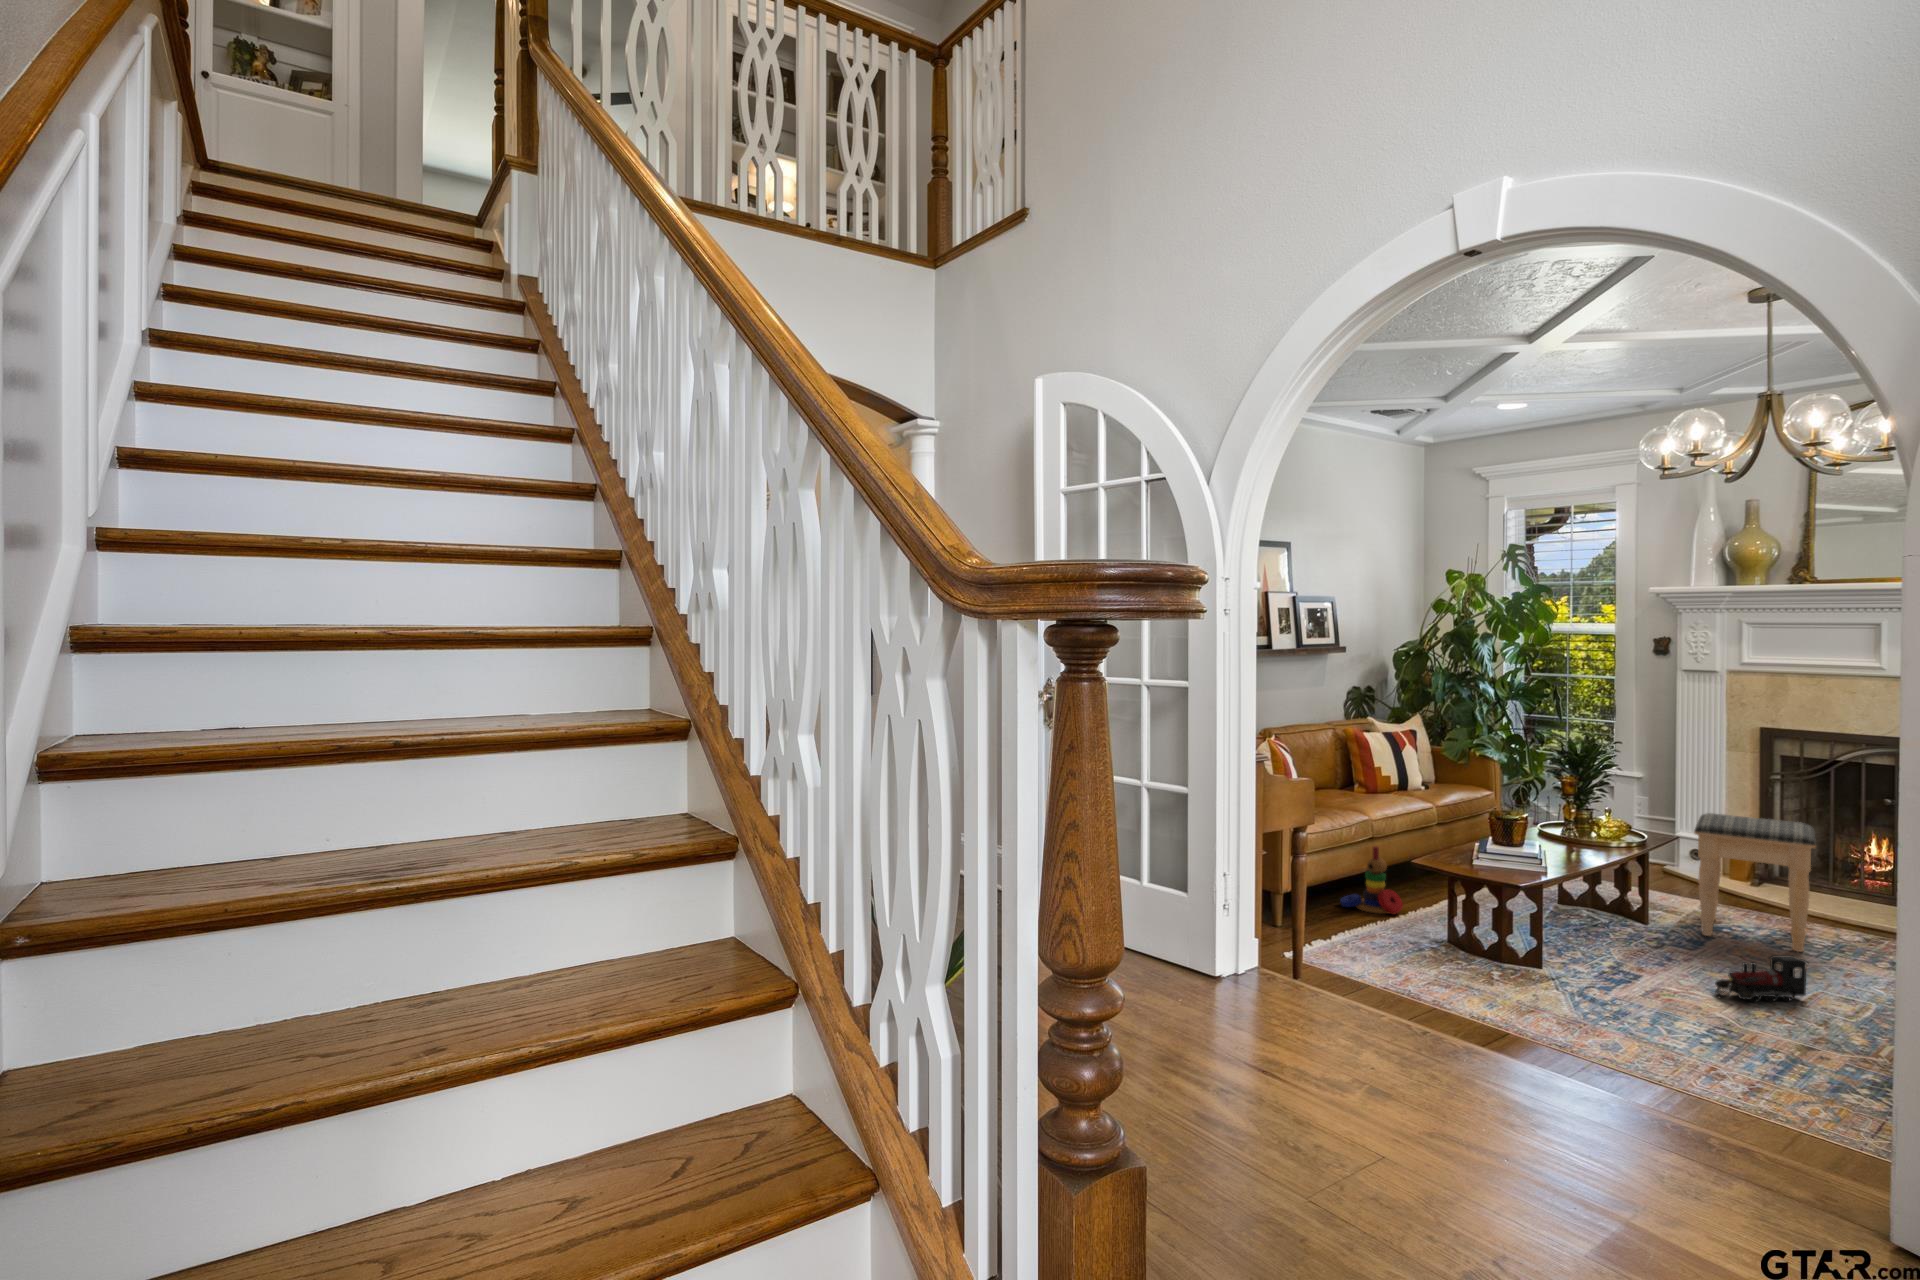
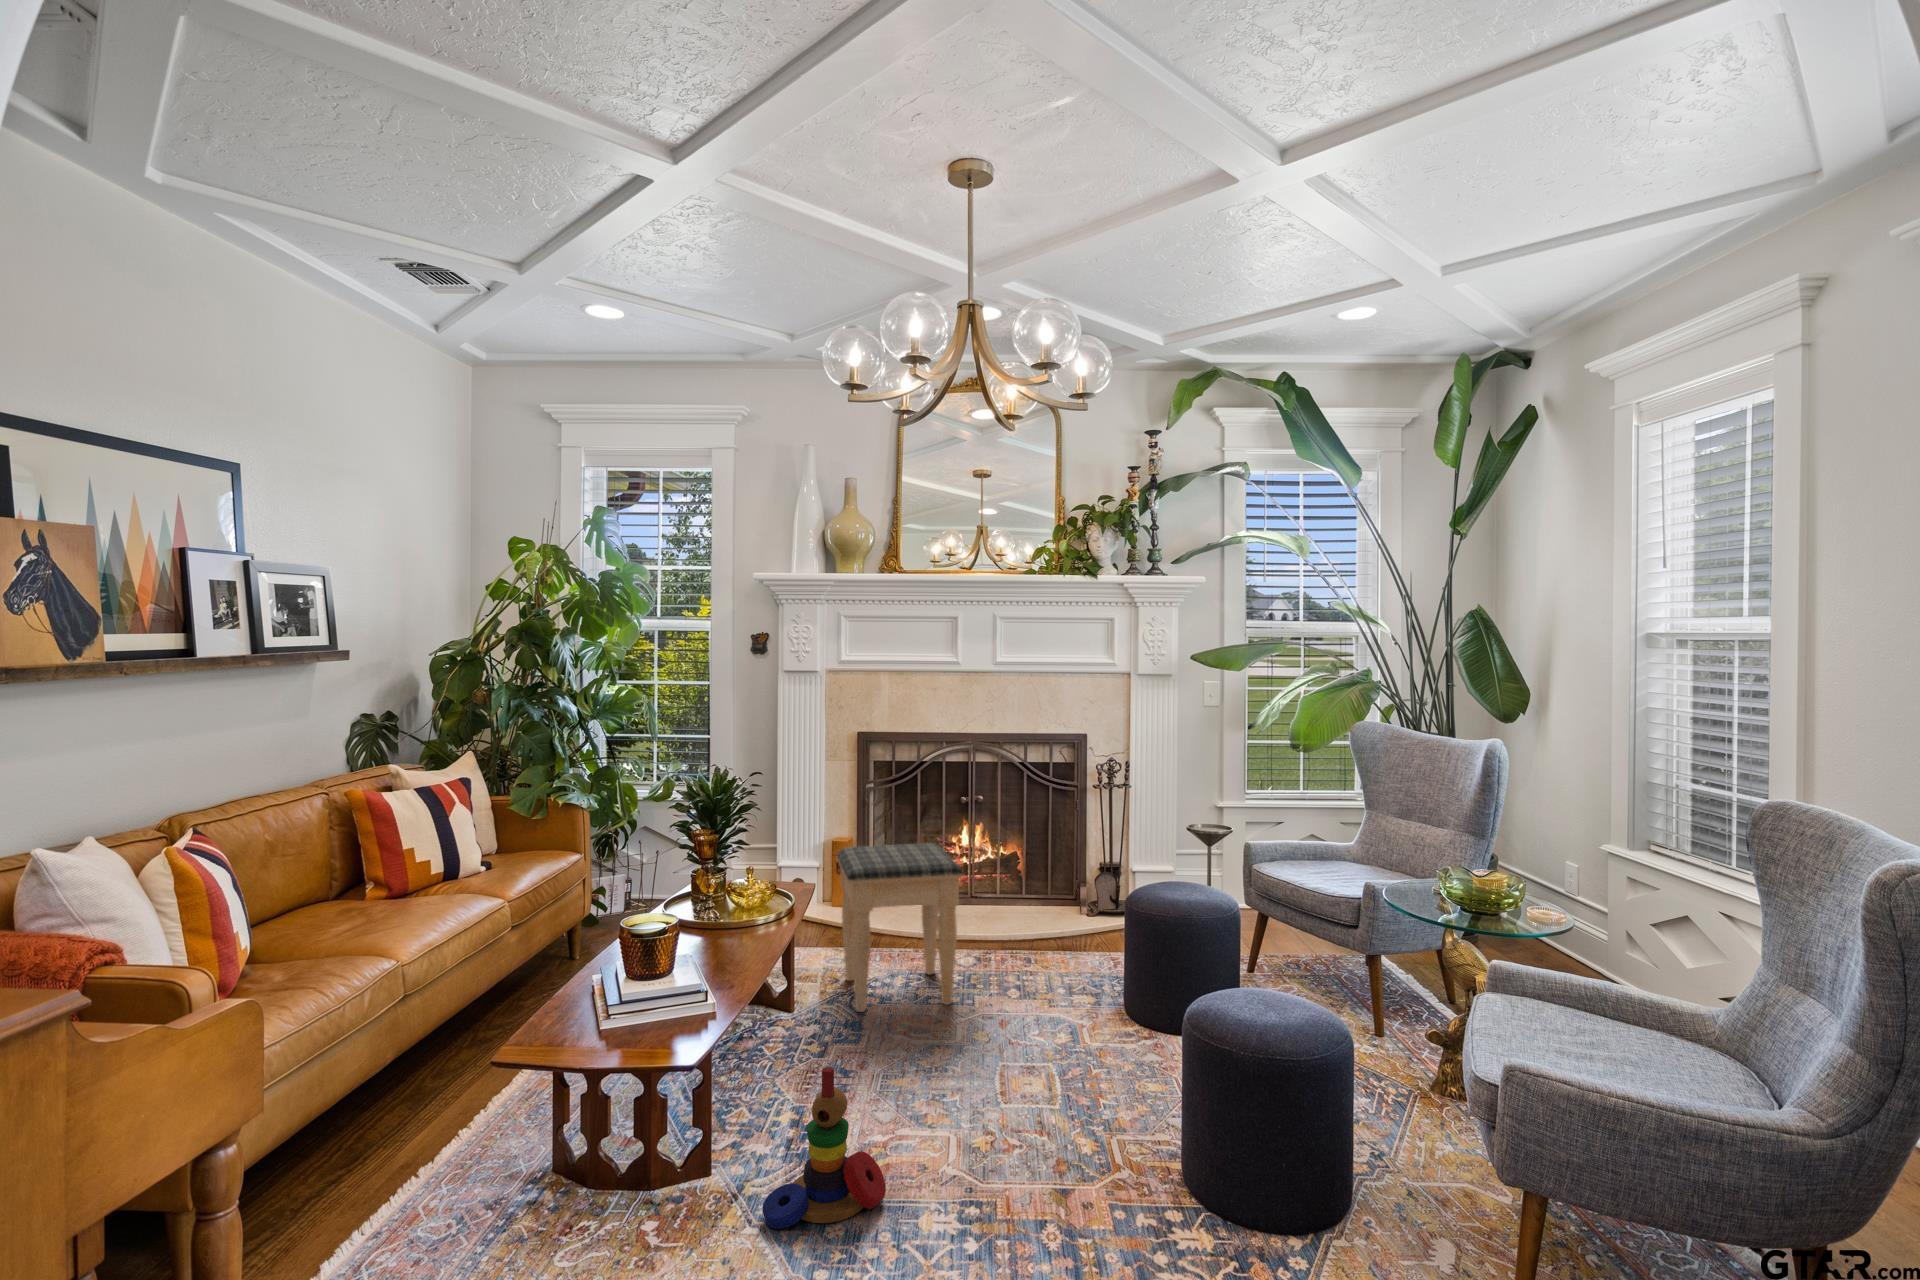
stacking toy: present [1340,846,1403,914] -> present [762,1067,886,1229]
toy train: present [1715,955,1808,1002] -> none [924,1037,1008,1137]

